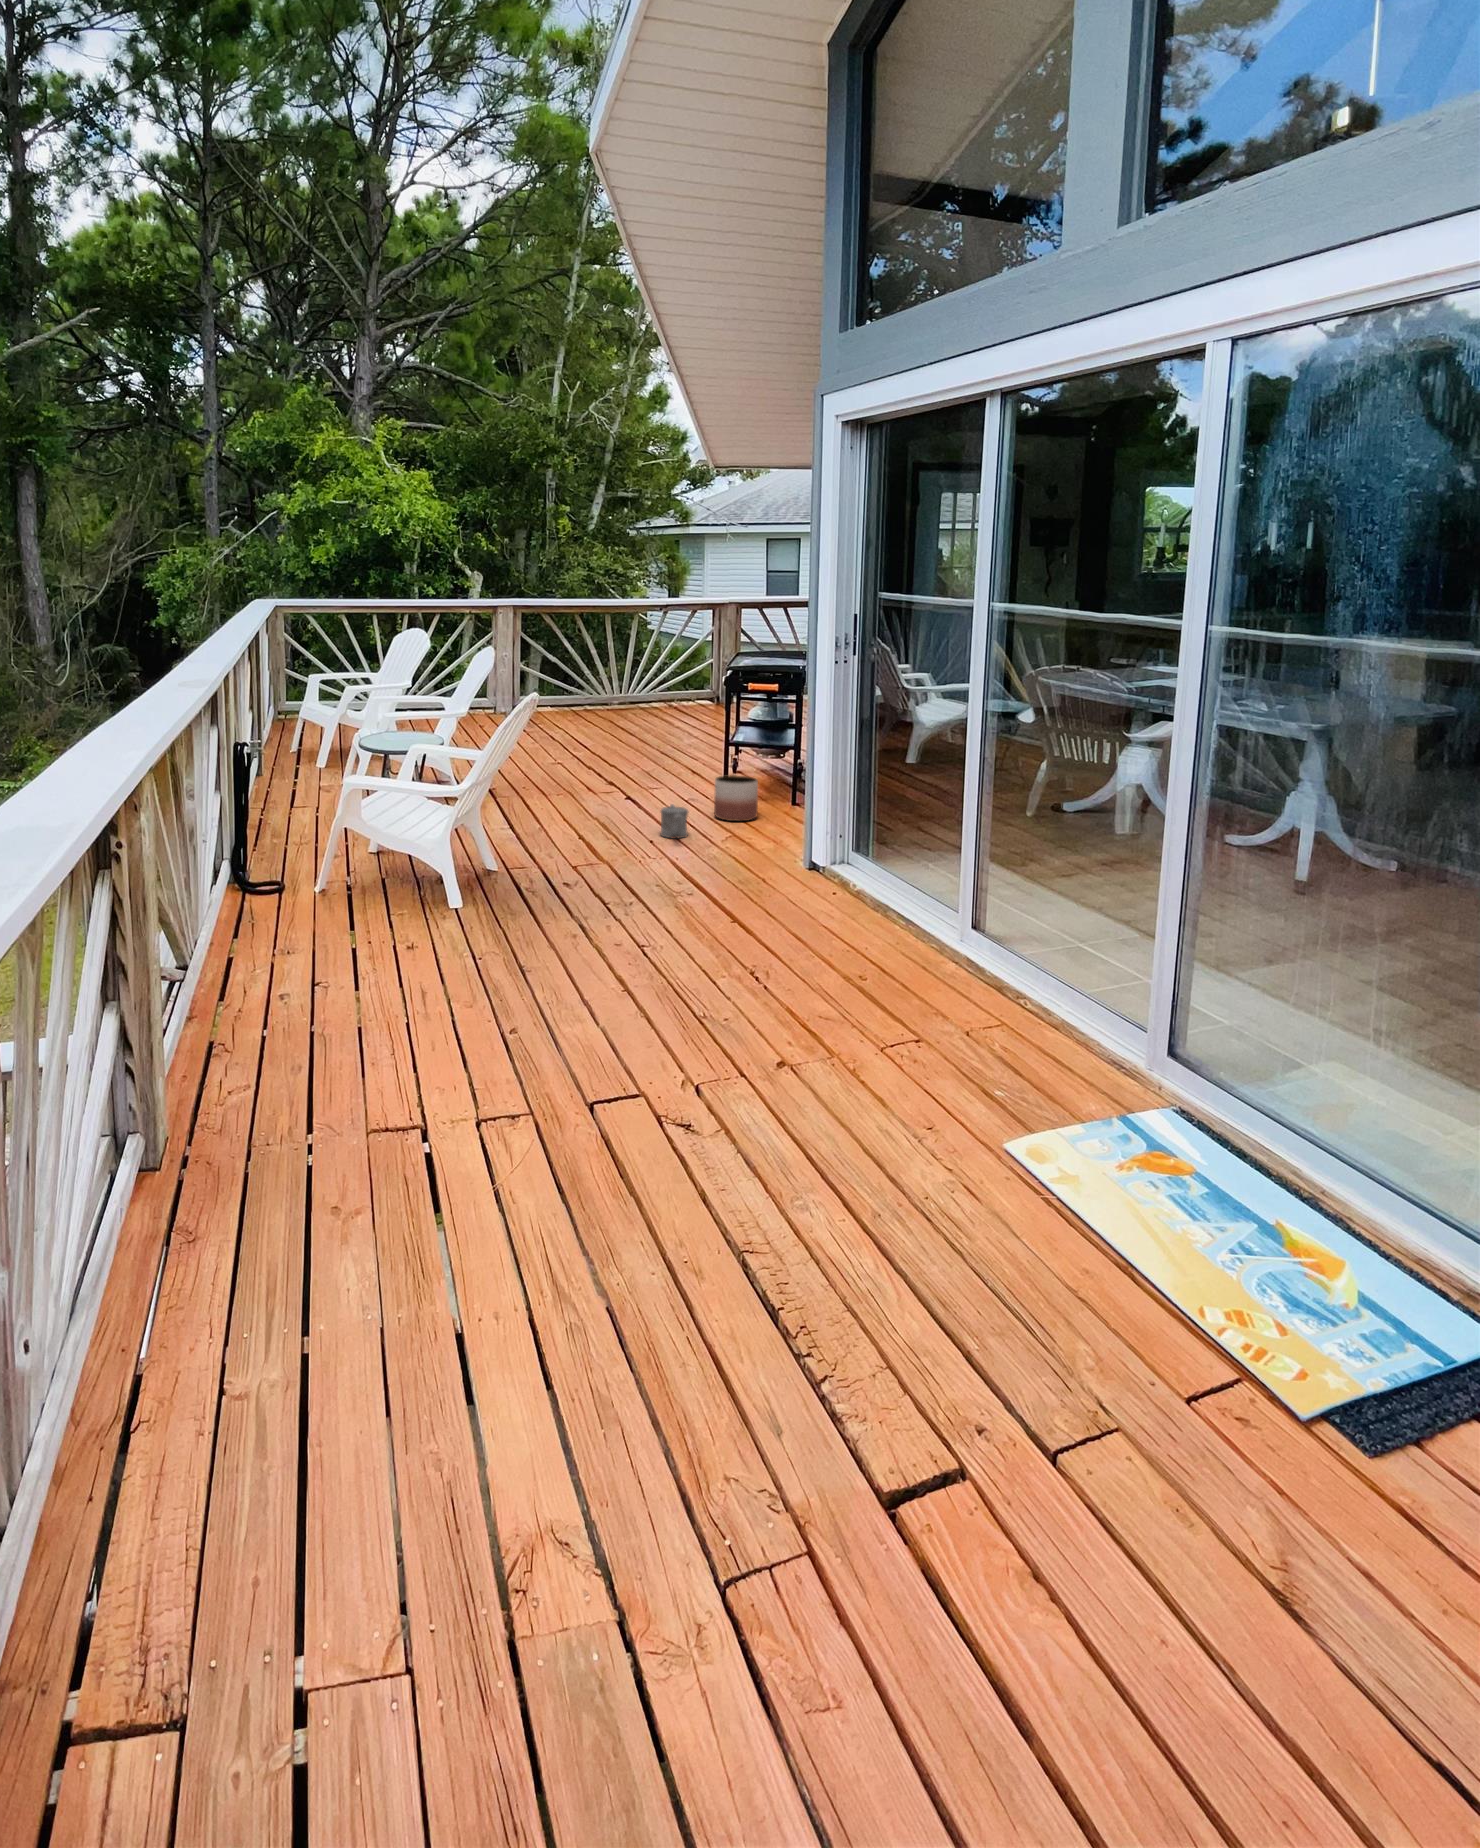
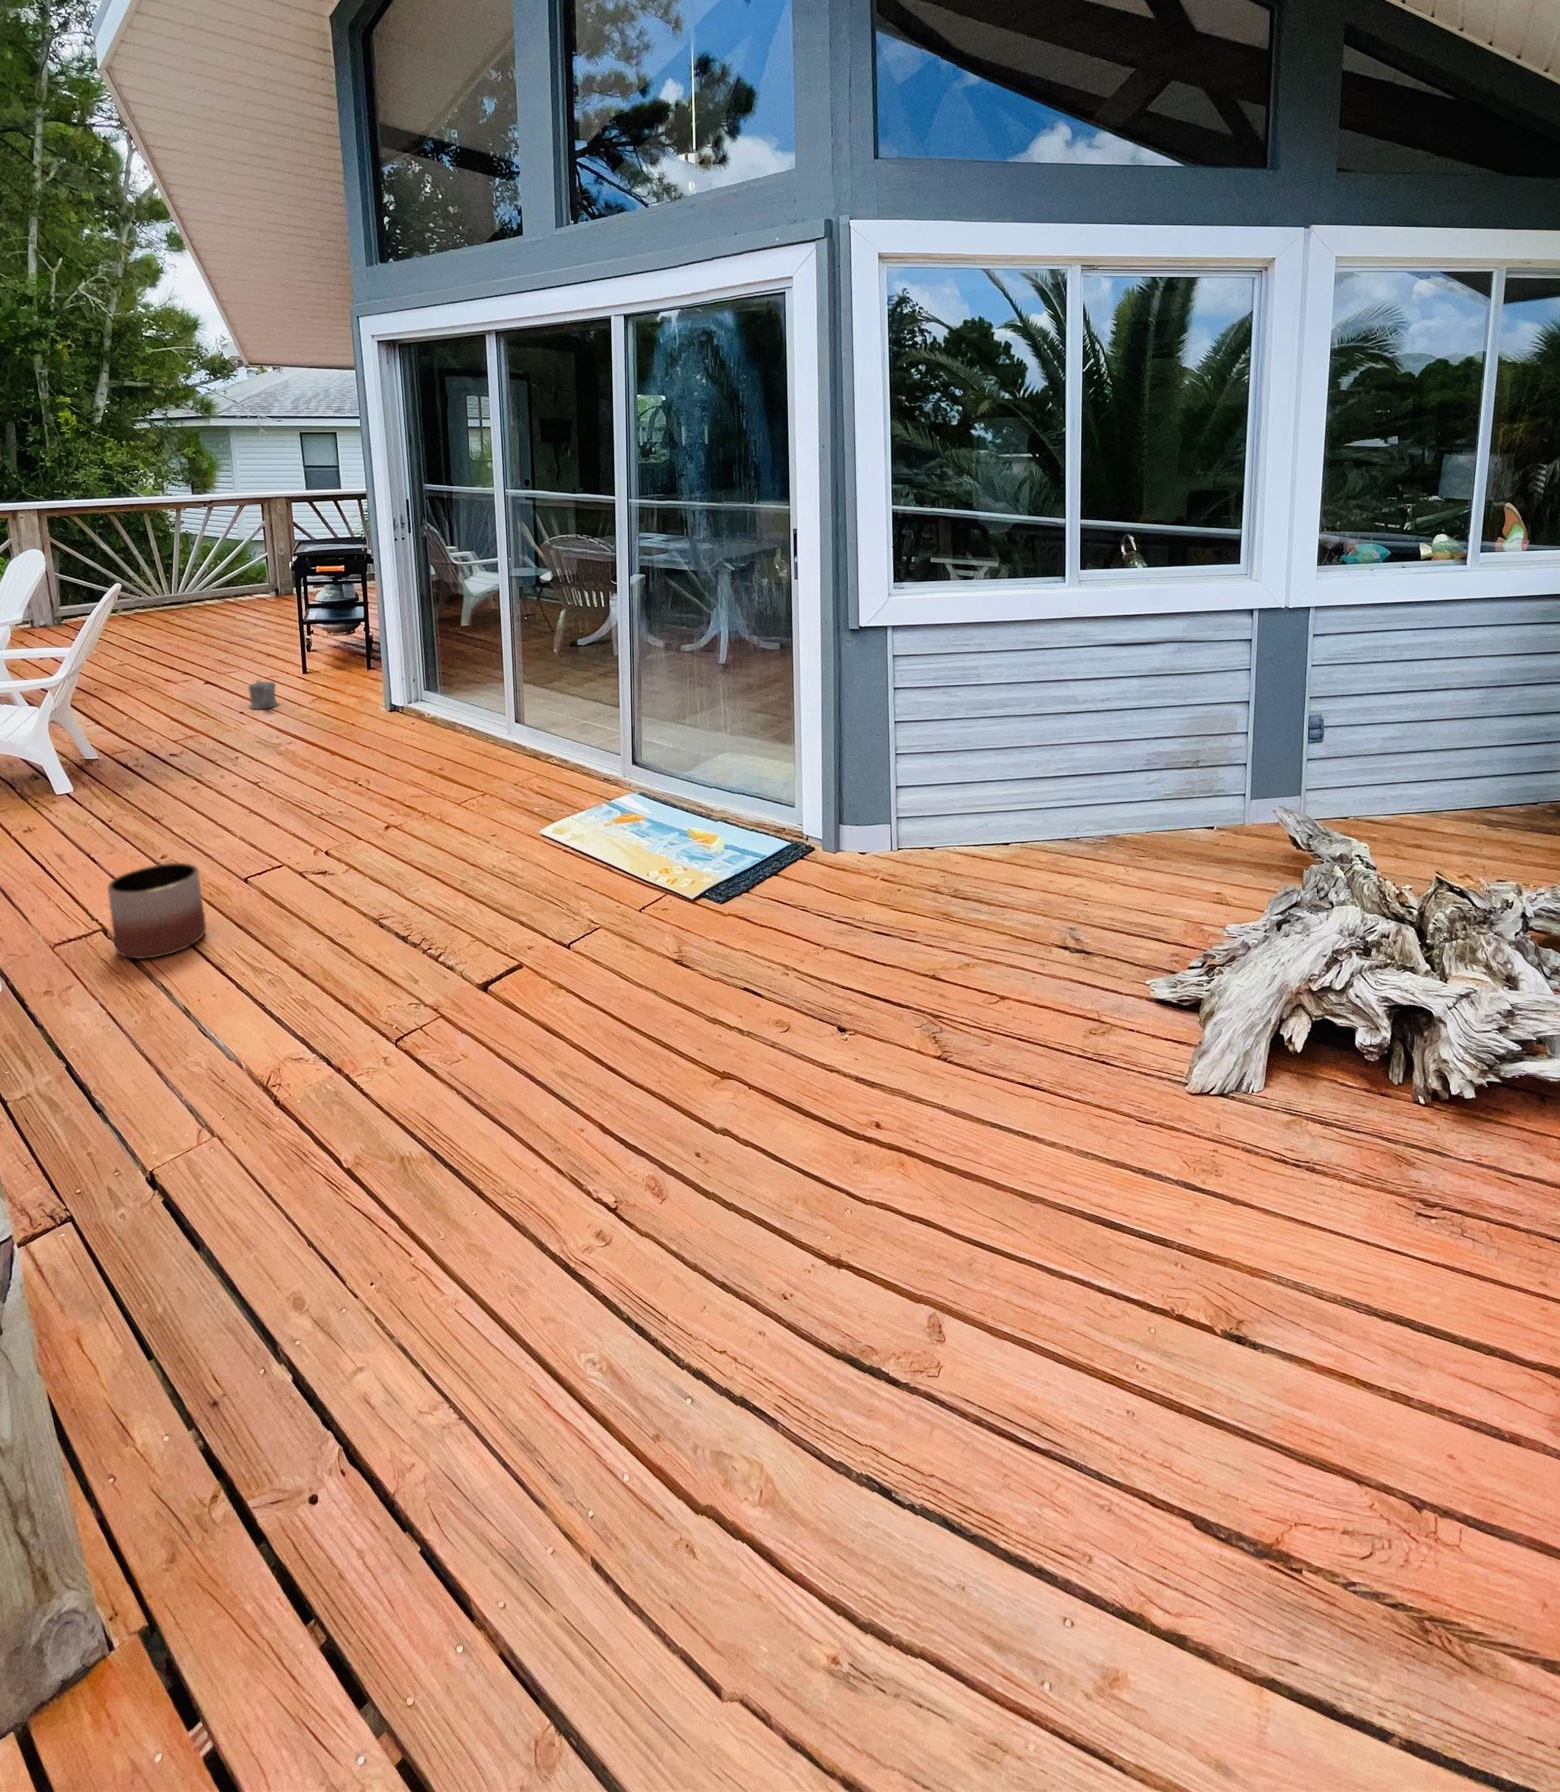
planter: present [714,775,758,821] -> present [108,863,206,959]

